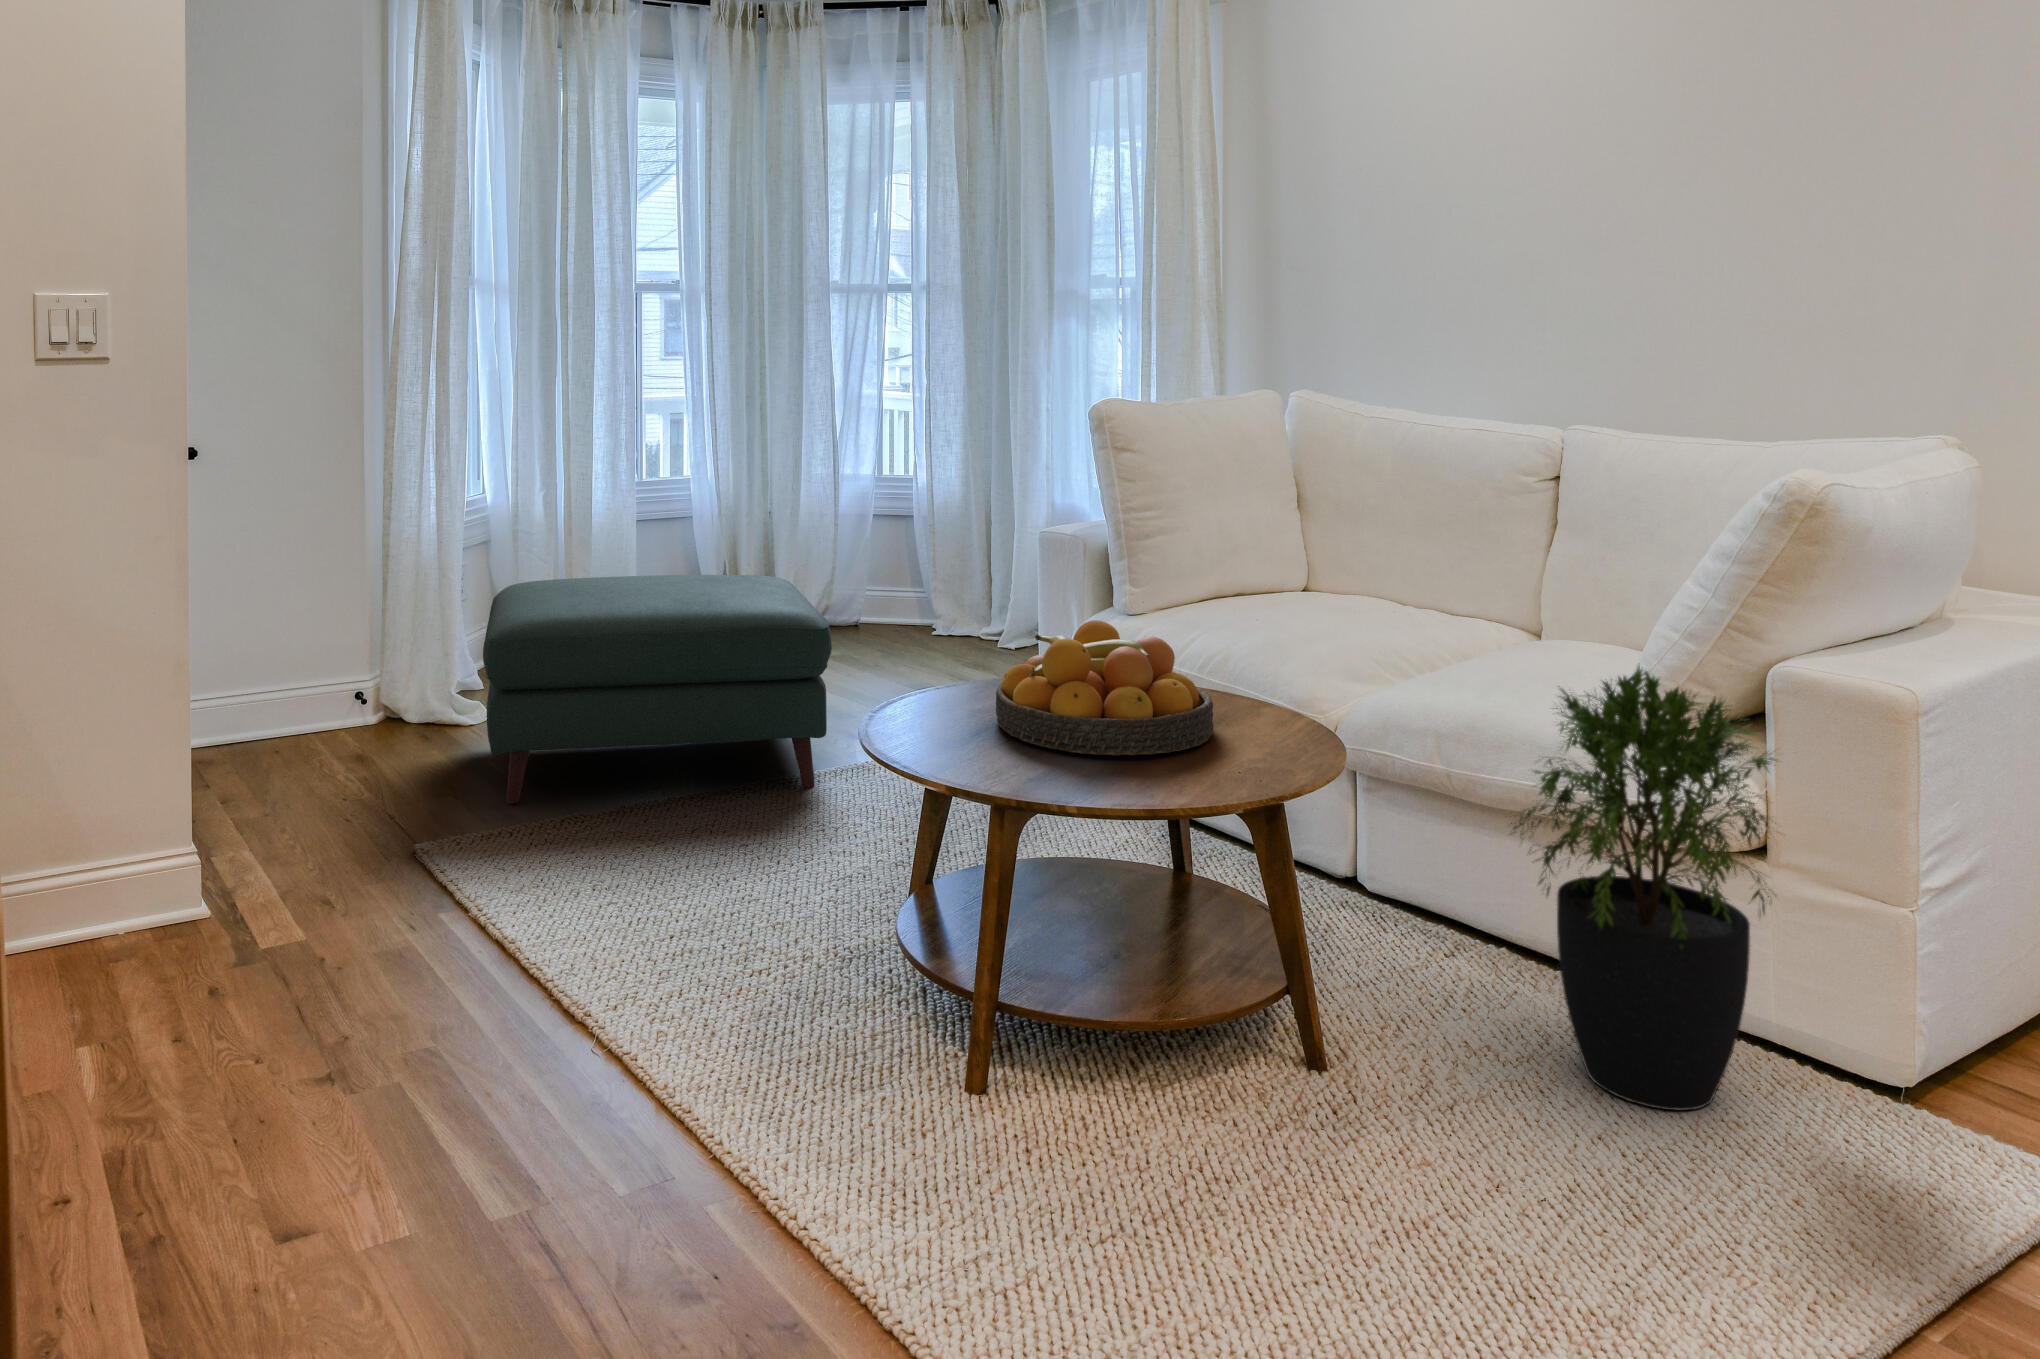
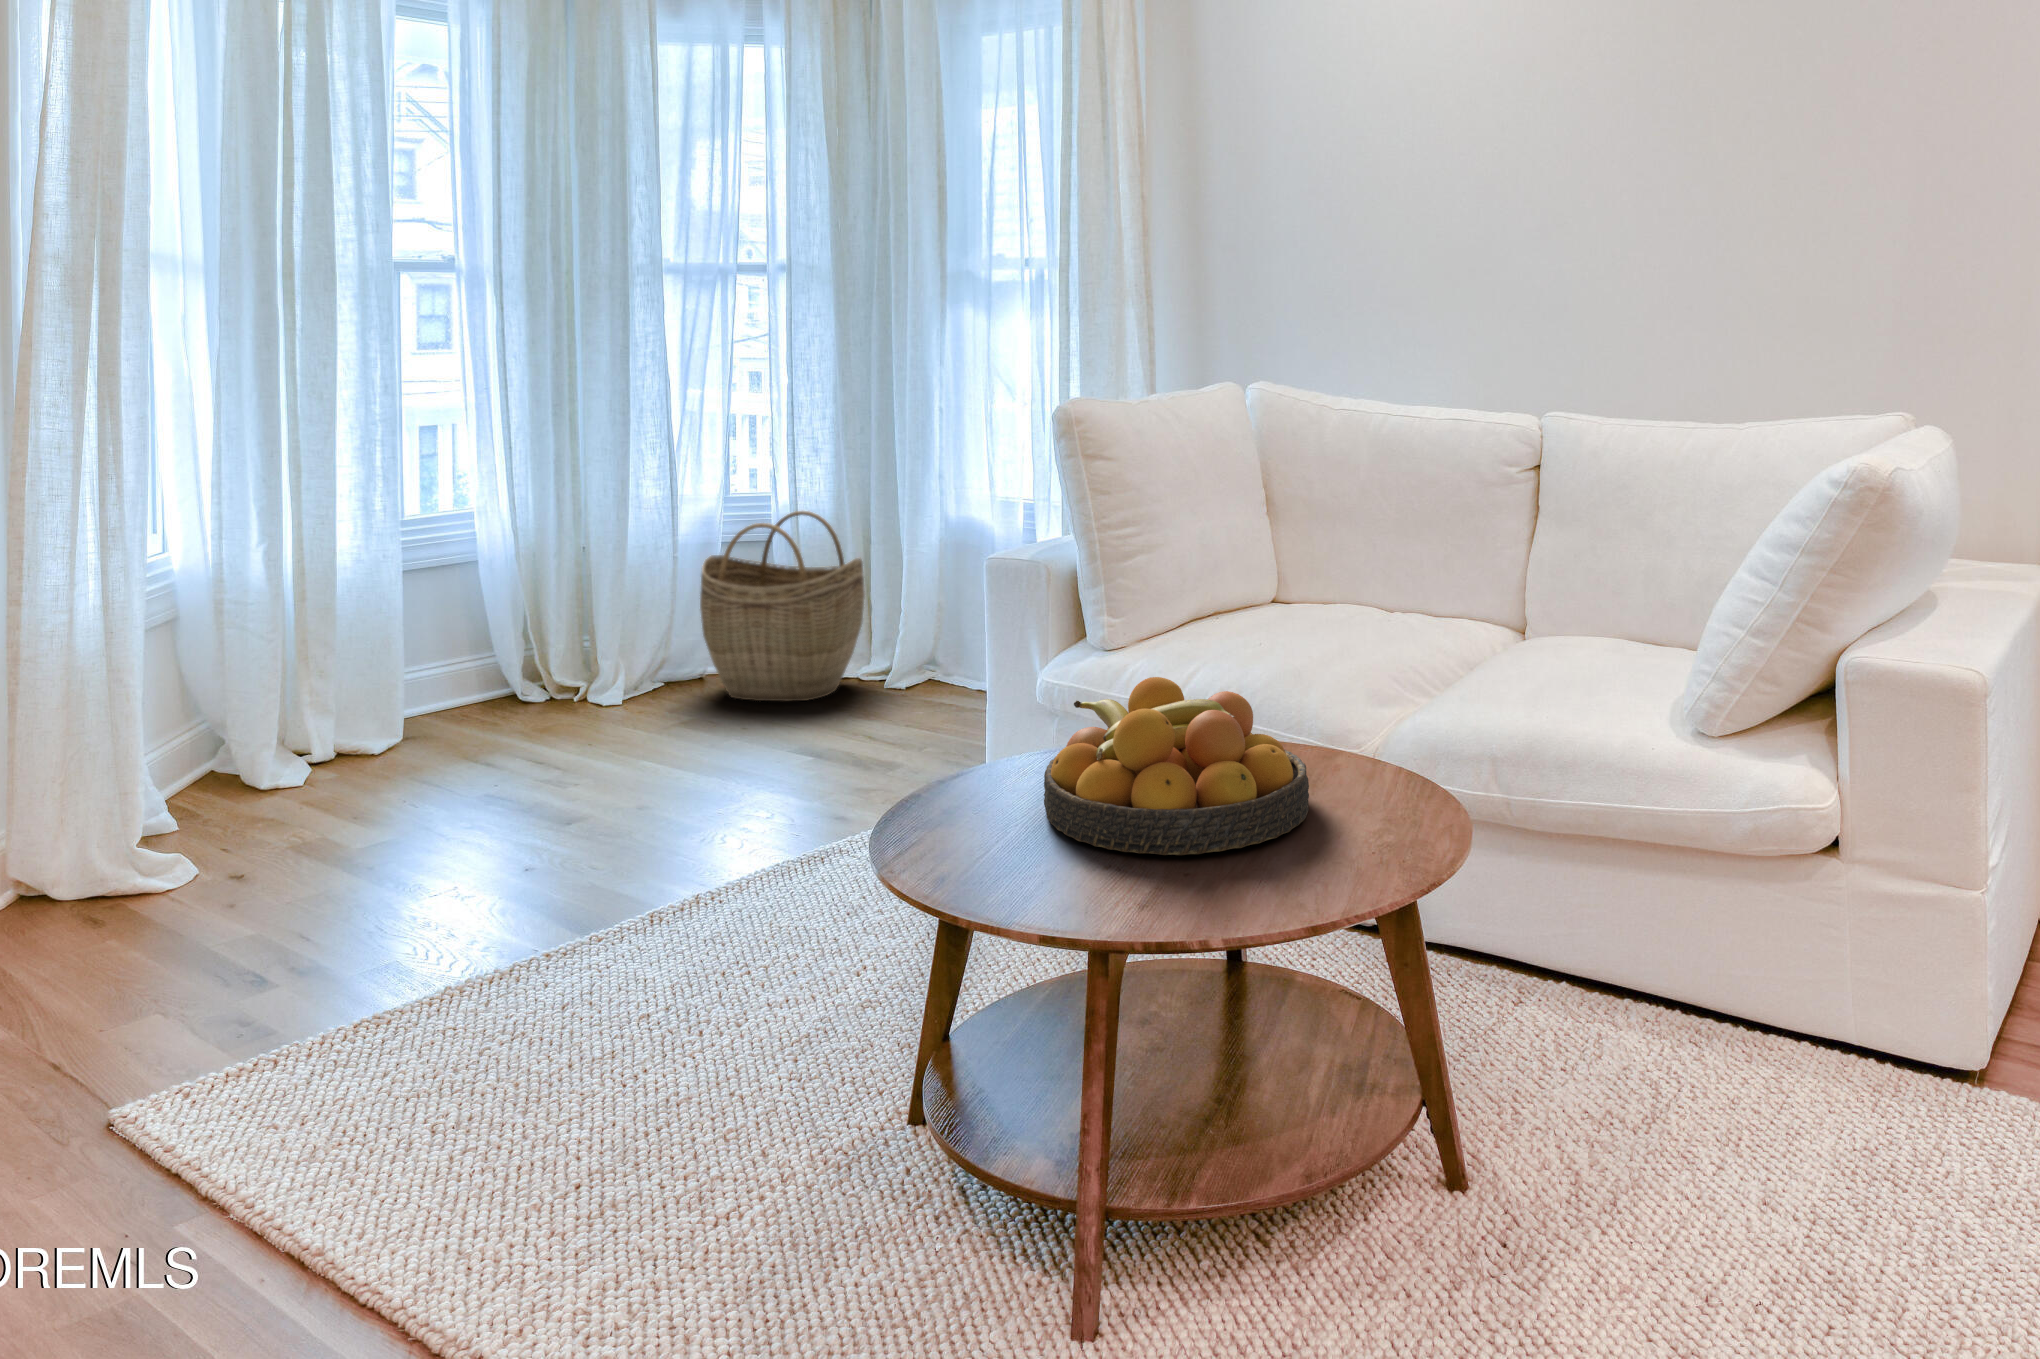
woven basket: none [848,492,981,652] -> present [700,511,865,701]
ottoman: present [483,575,832,803] -> none [209,637,737,1007]
potted plant: present [1510,666,1780,1111] -> none [1622,673,1894,1151]

